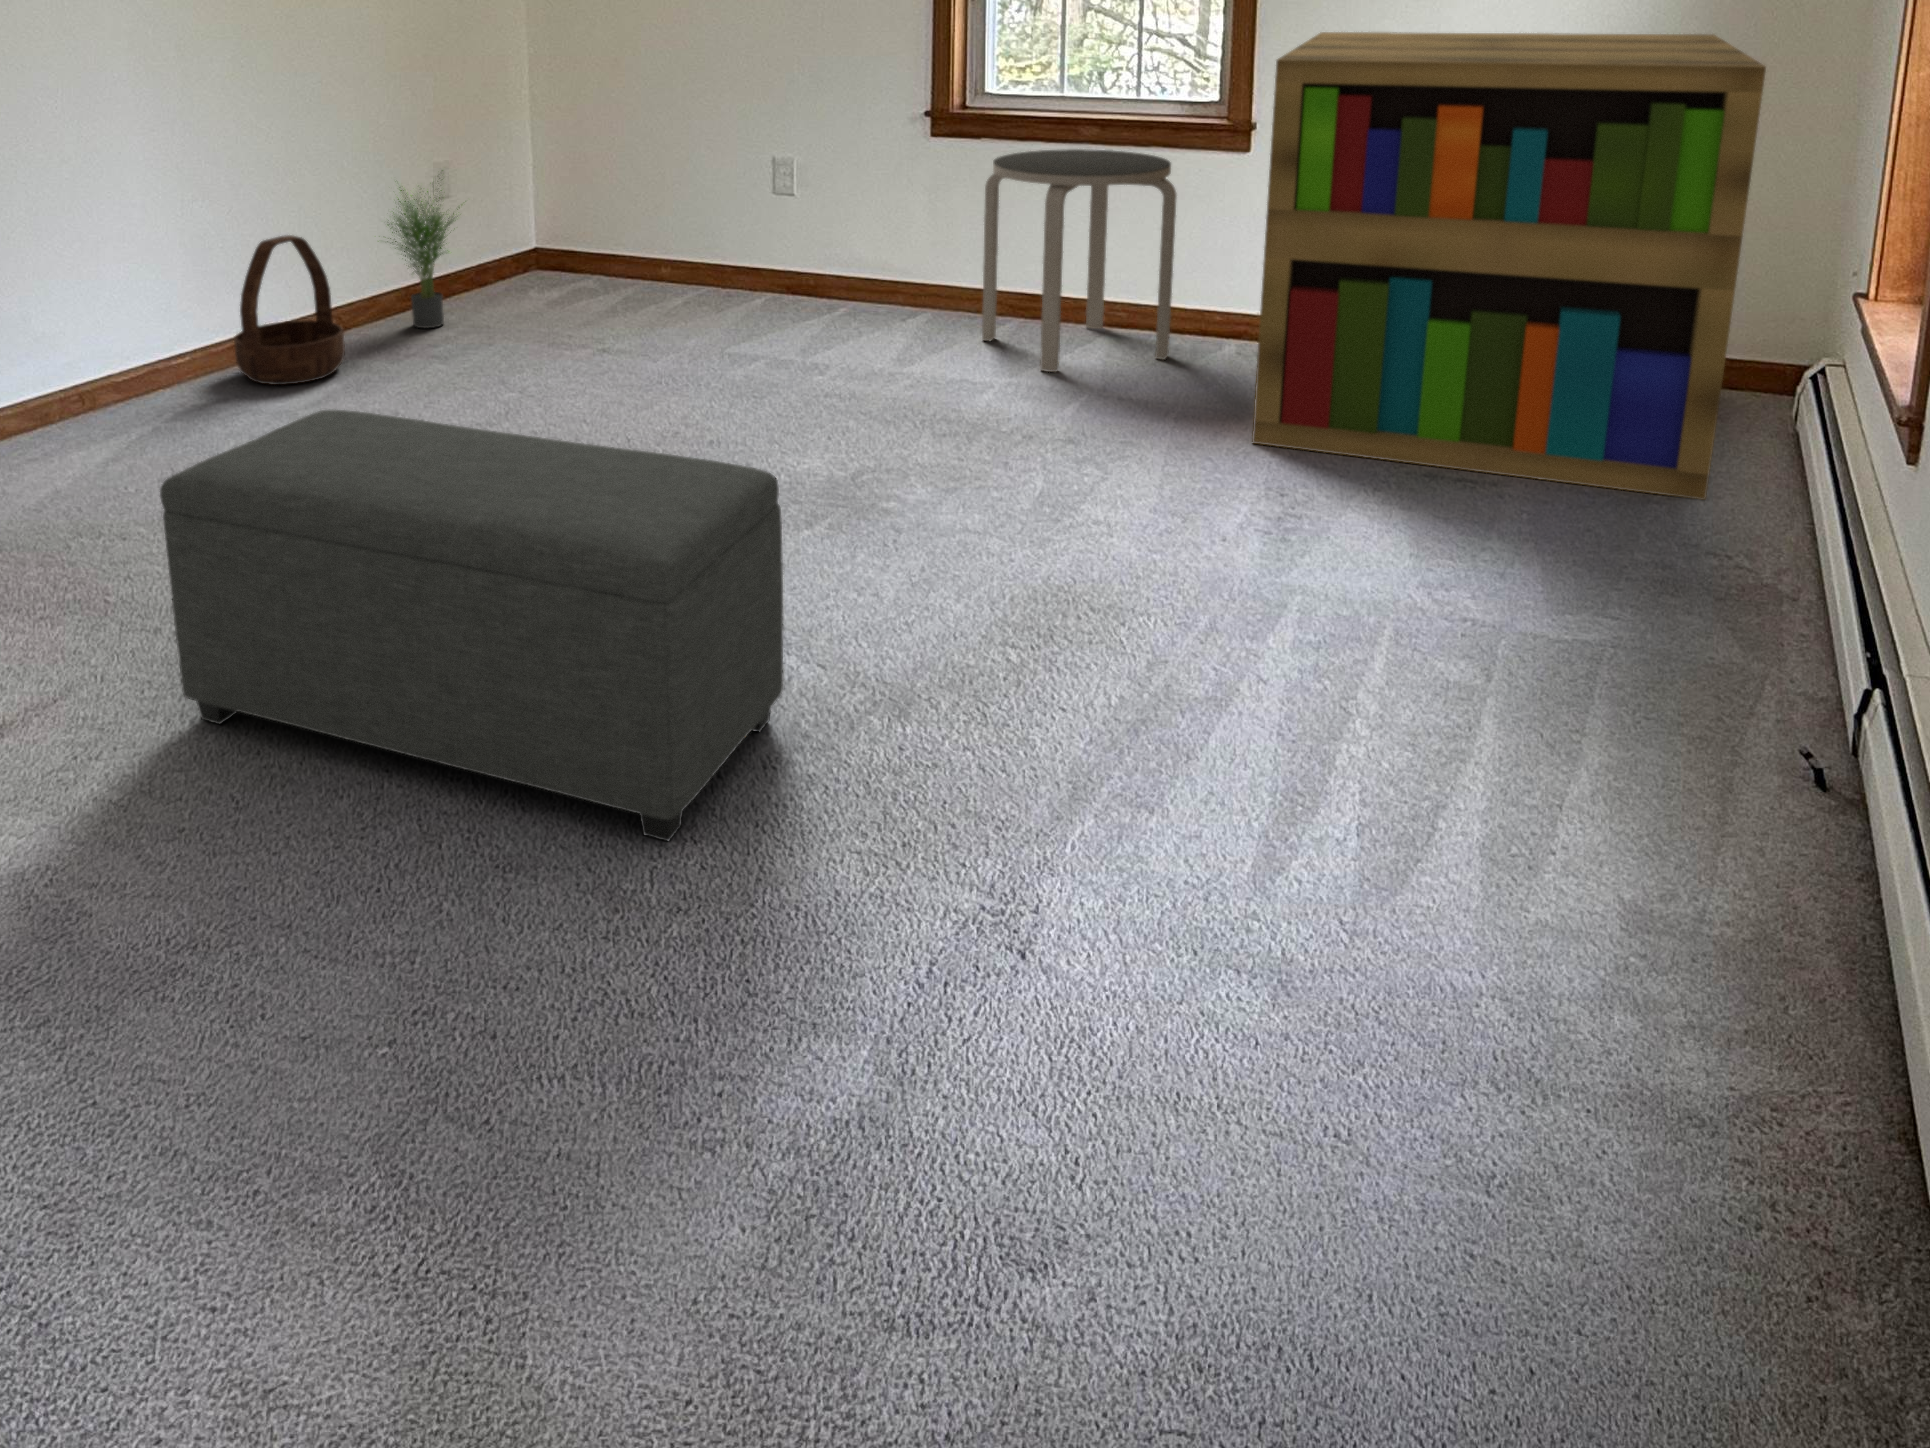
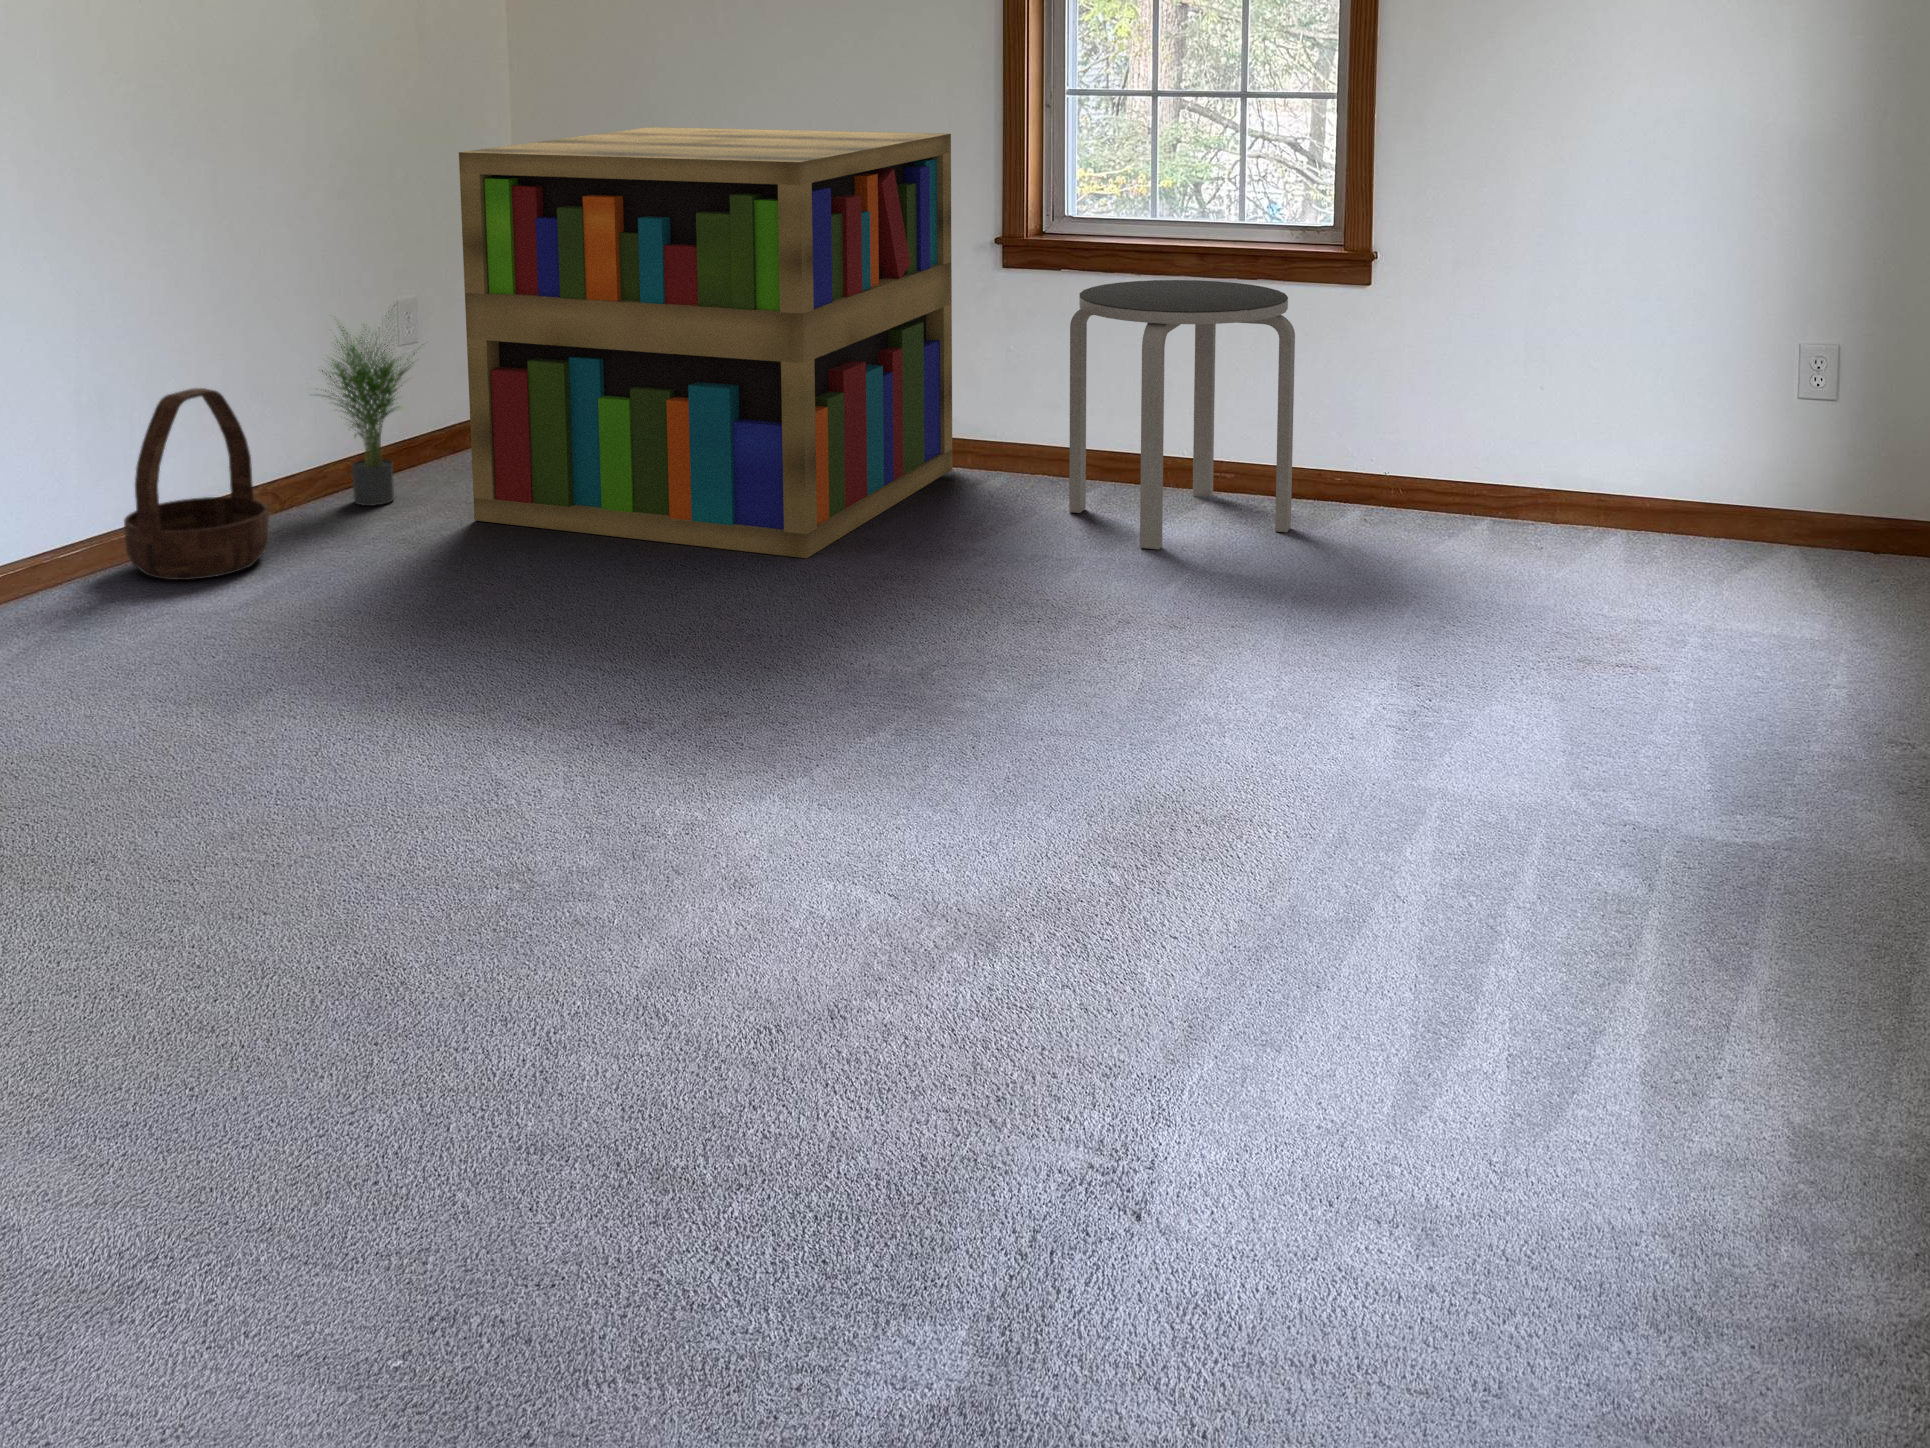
bookshelf: present [1252,32,1766,500] -> present [459,127,952,558]
ottoman: present [160,410,783,841] -> none [84,605,851,1112]

